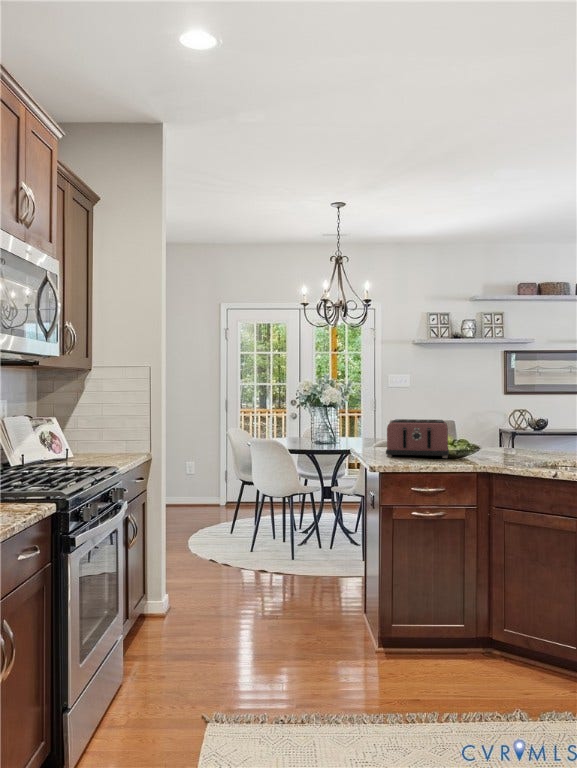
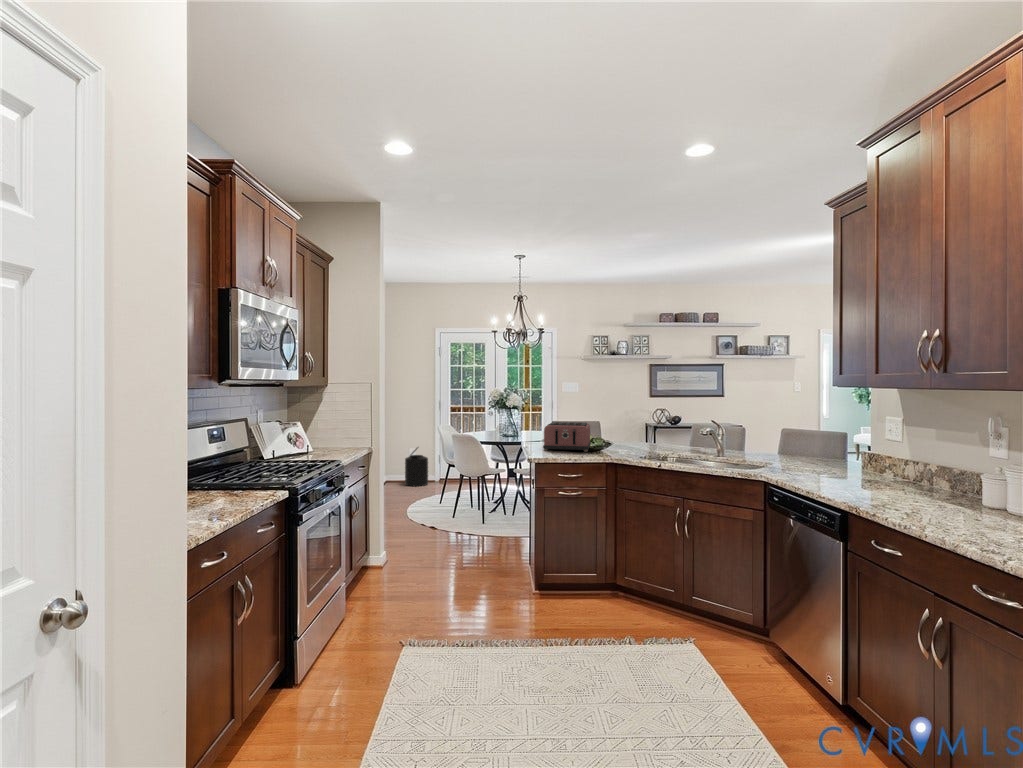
trash can: none [183,458,214,510] -> present [405,447,428,486]

